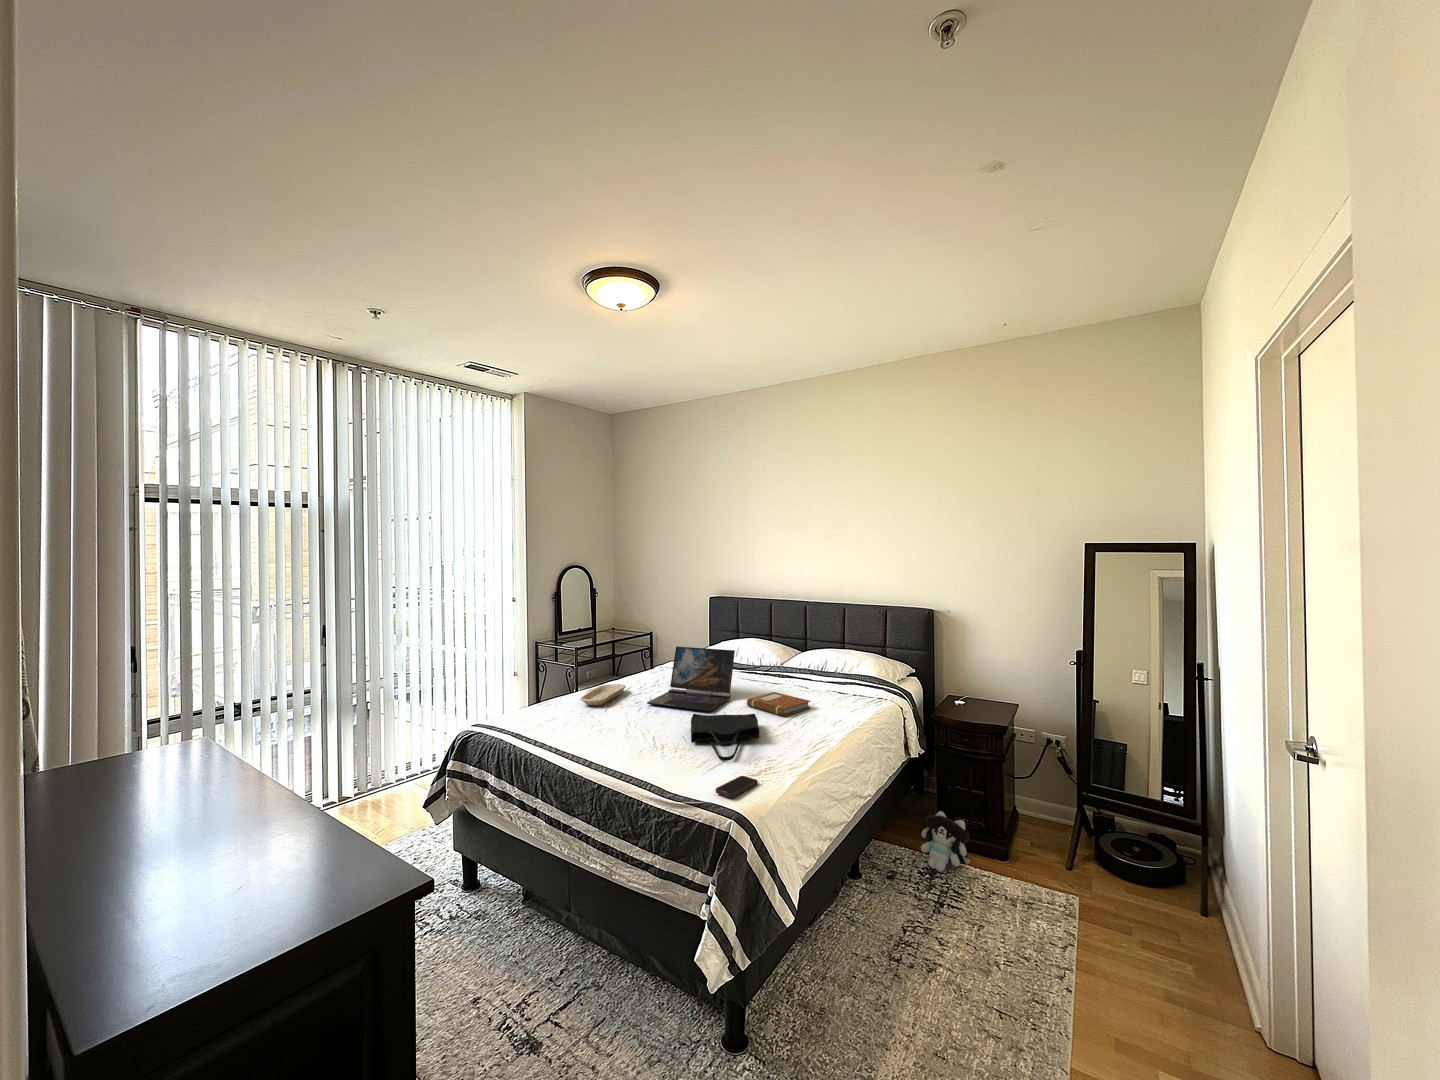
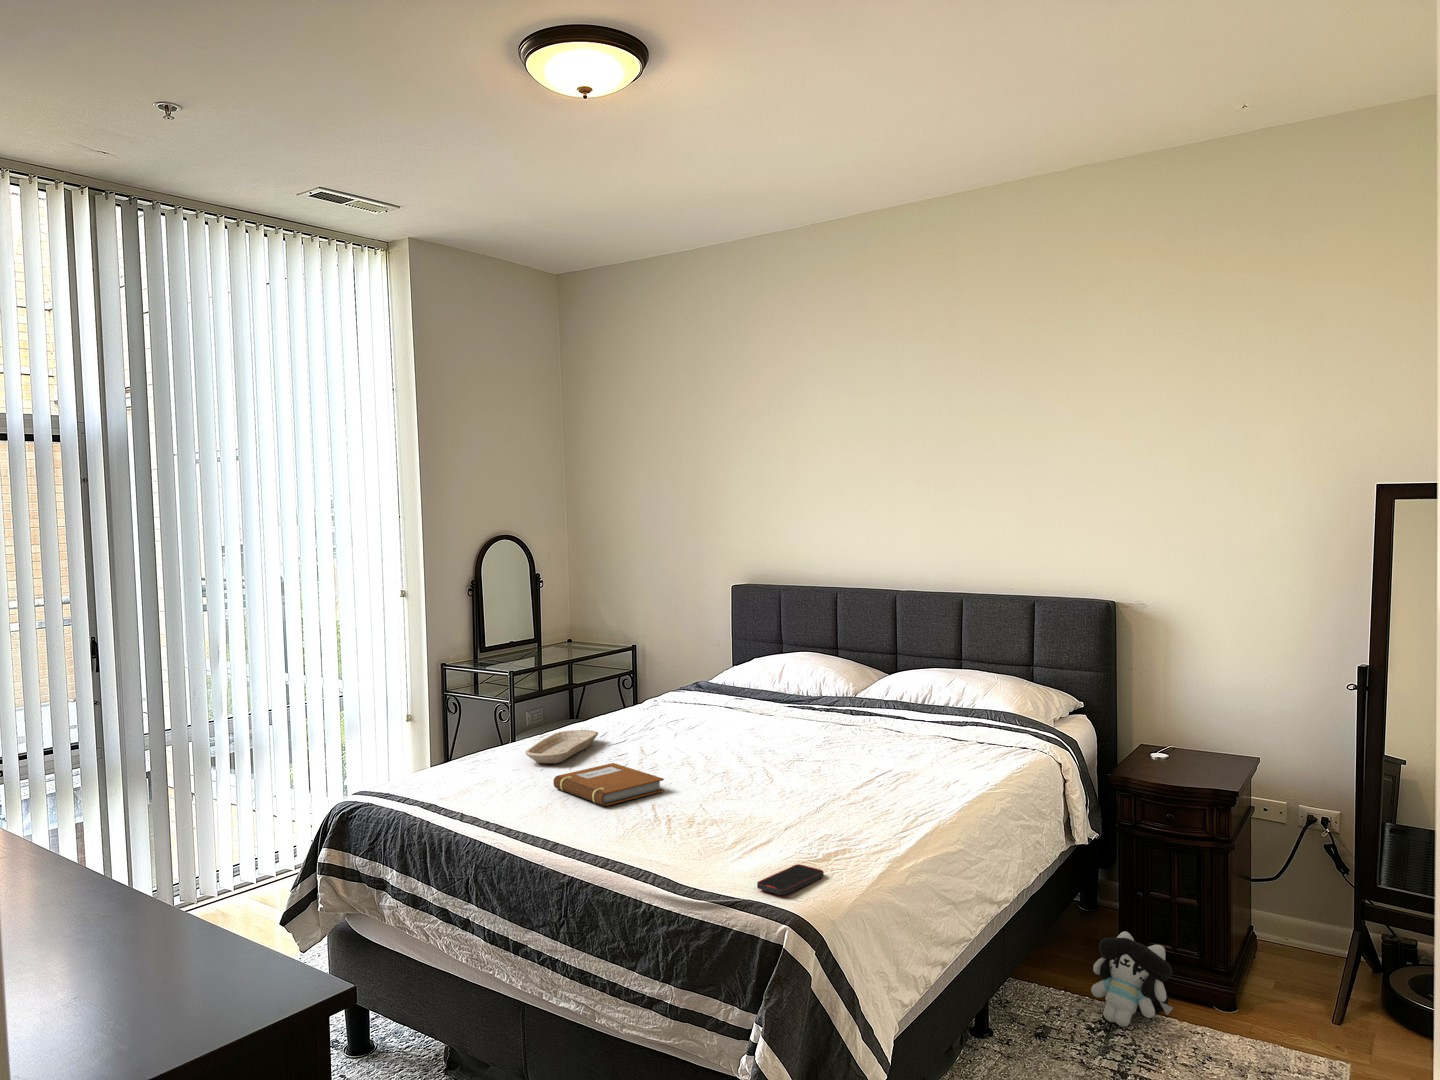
laptop: present [647,646,735,711] -> none [635,666,781,771]
notebook: present [747,692,811,716] -> present [553,763,664,806]
tote bag: present [691,714,759,761] -> none [711,772,824,843]

